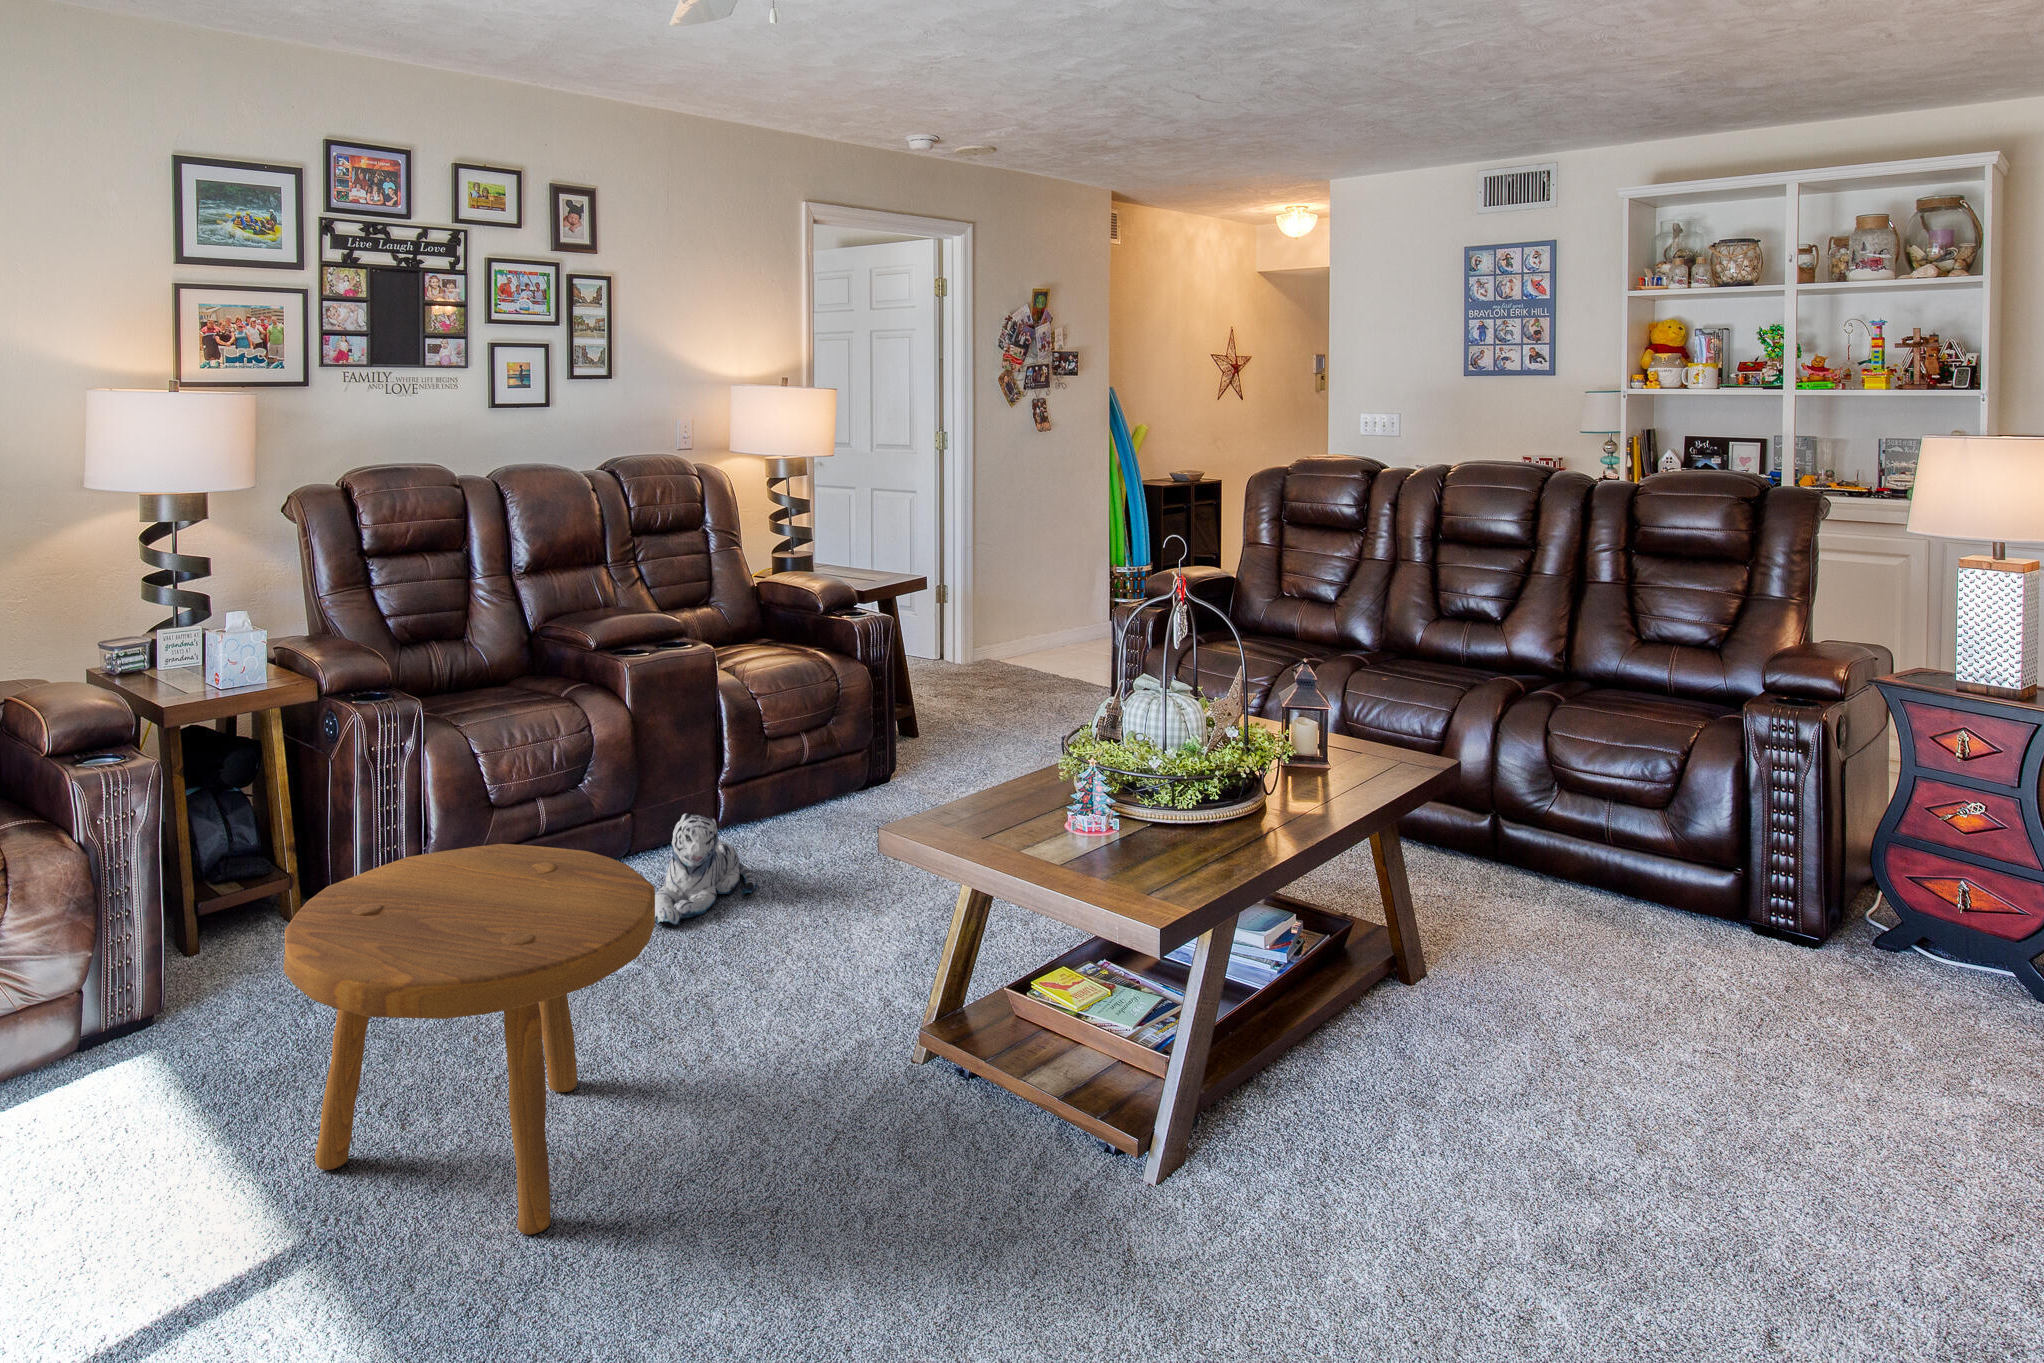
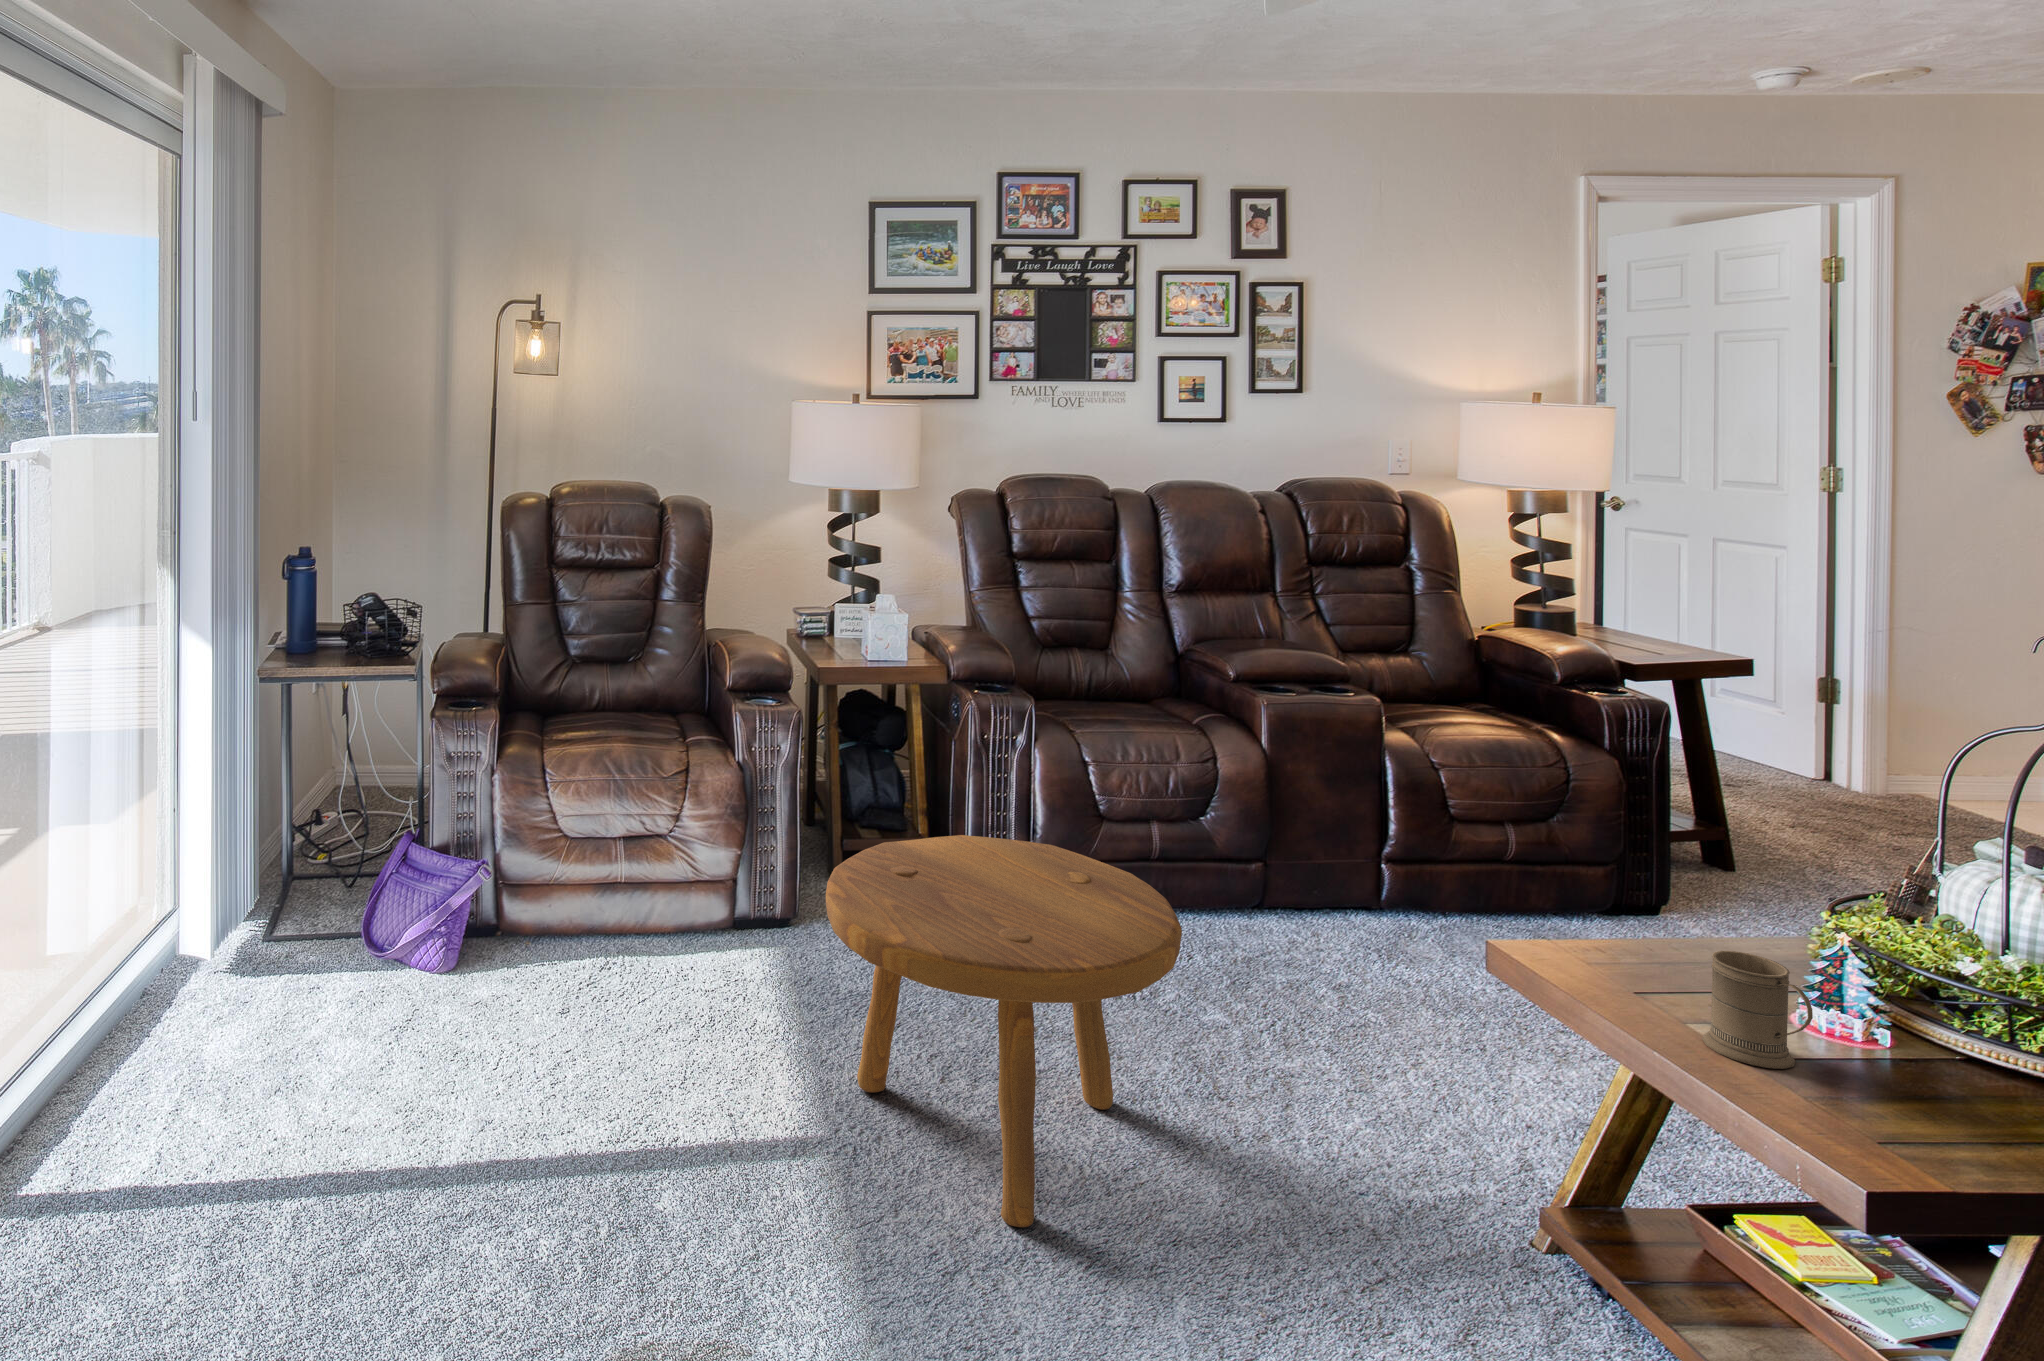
mug: none [1030,790,1095,869] -> present [1702,951,1813,1069]
plush toy: present [655,813,756,925] -> none [1260,868,1404,987]

